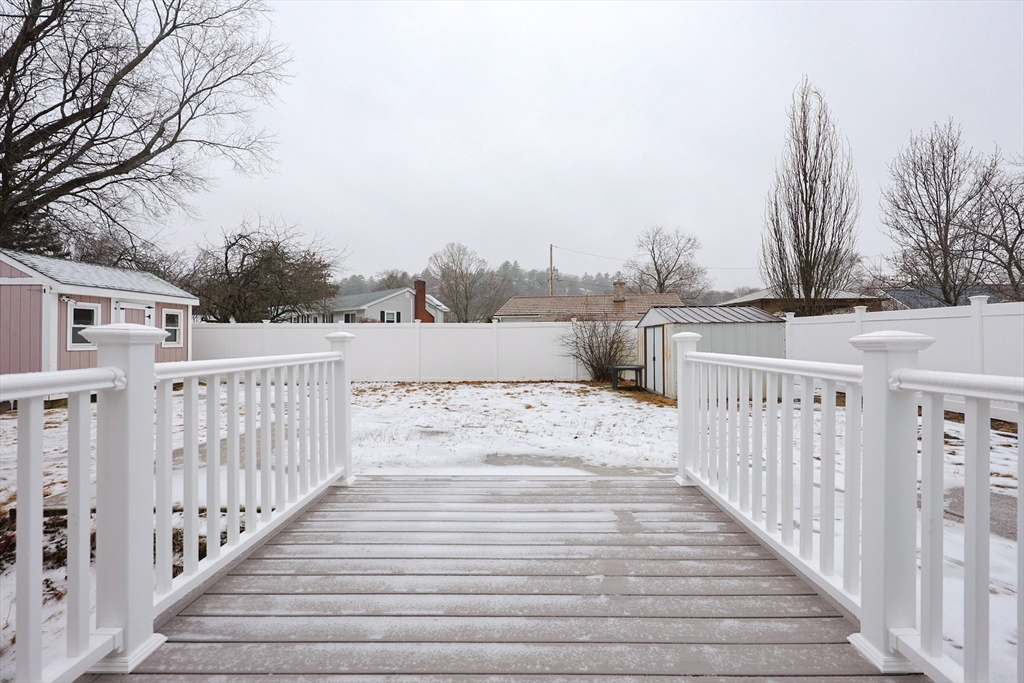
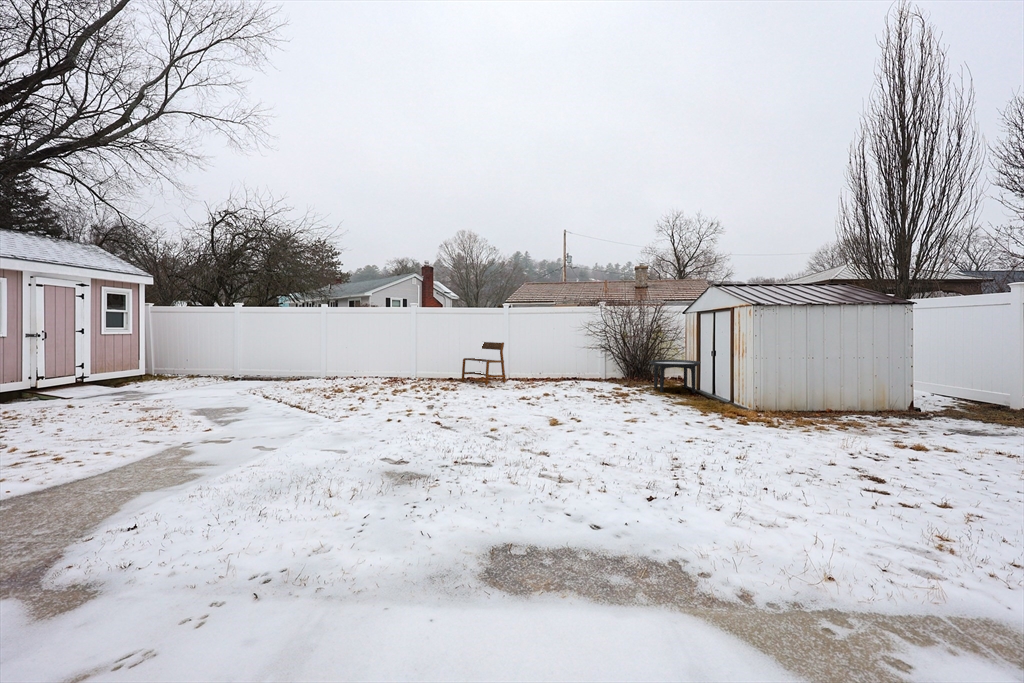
bench: none [459,351,495,386] -> present [462,342,506,385]

